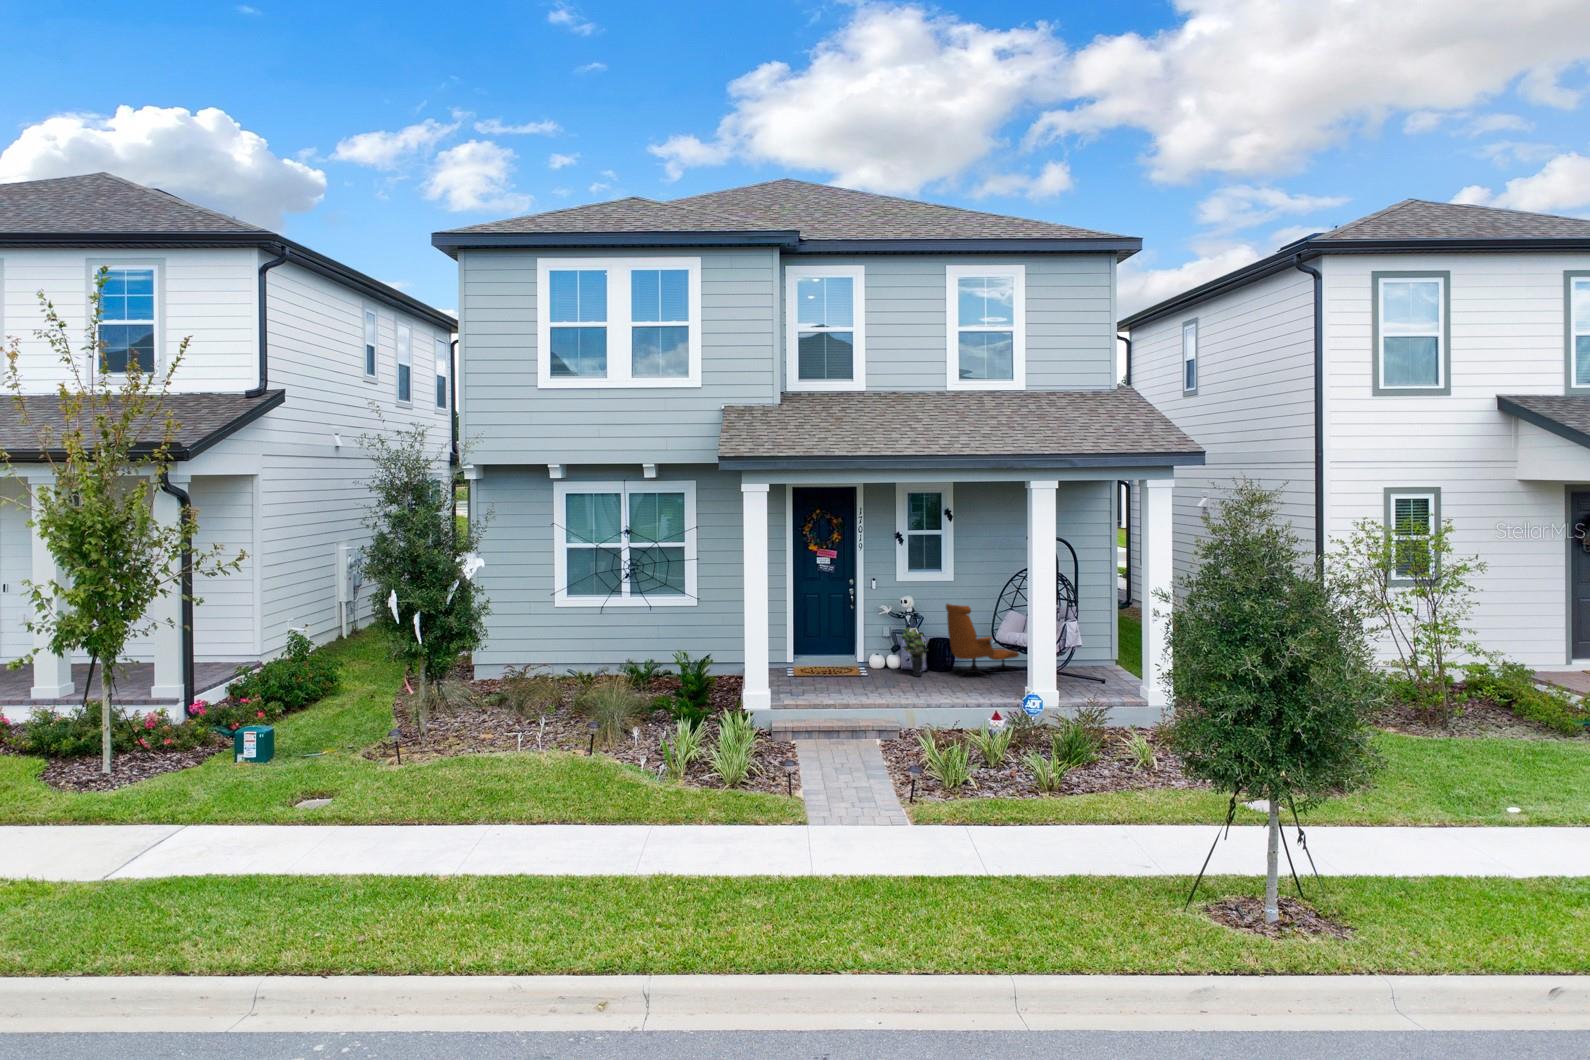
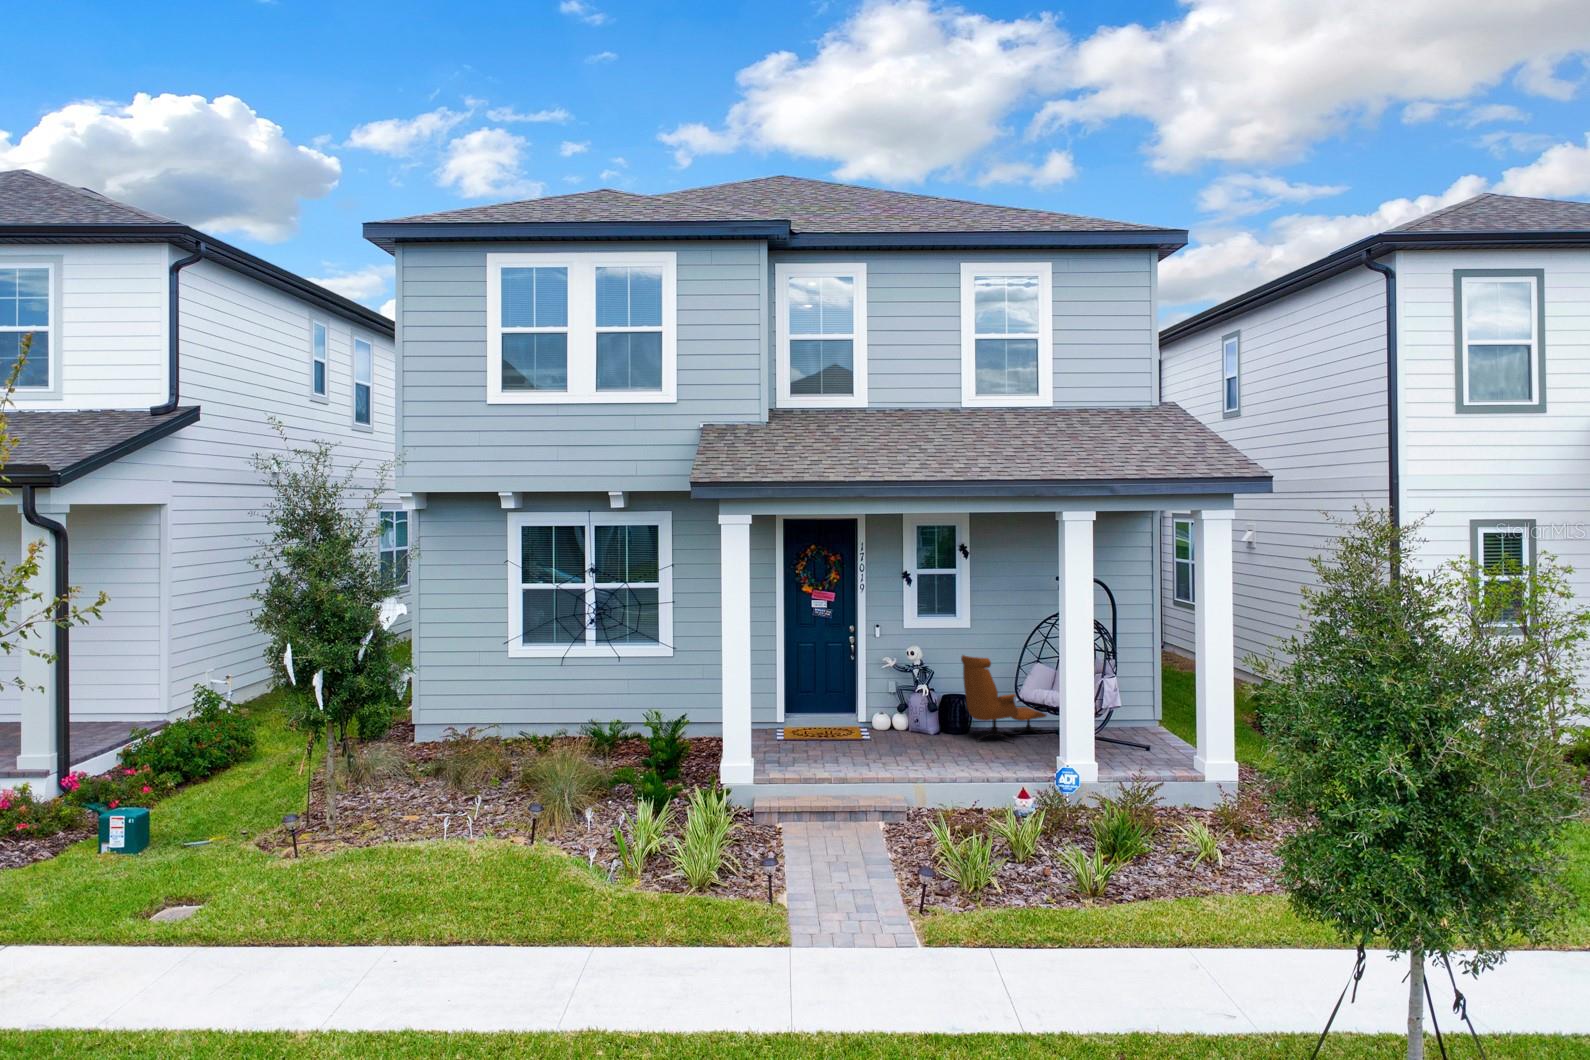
potted plant: present [901,628,928,676] -> none [908,682,941,741]

